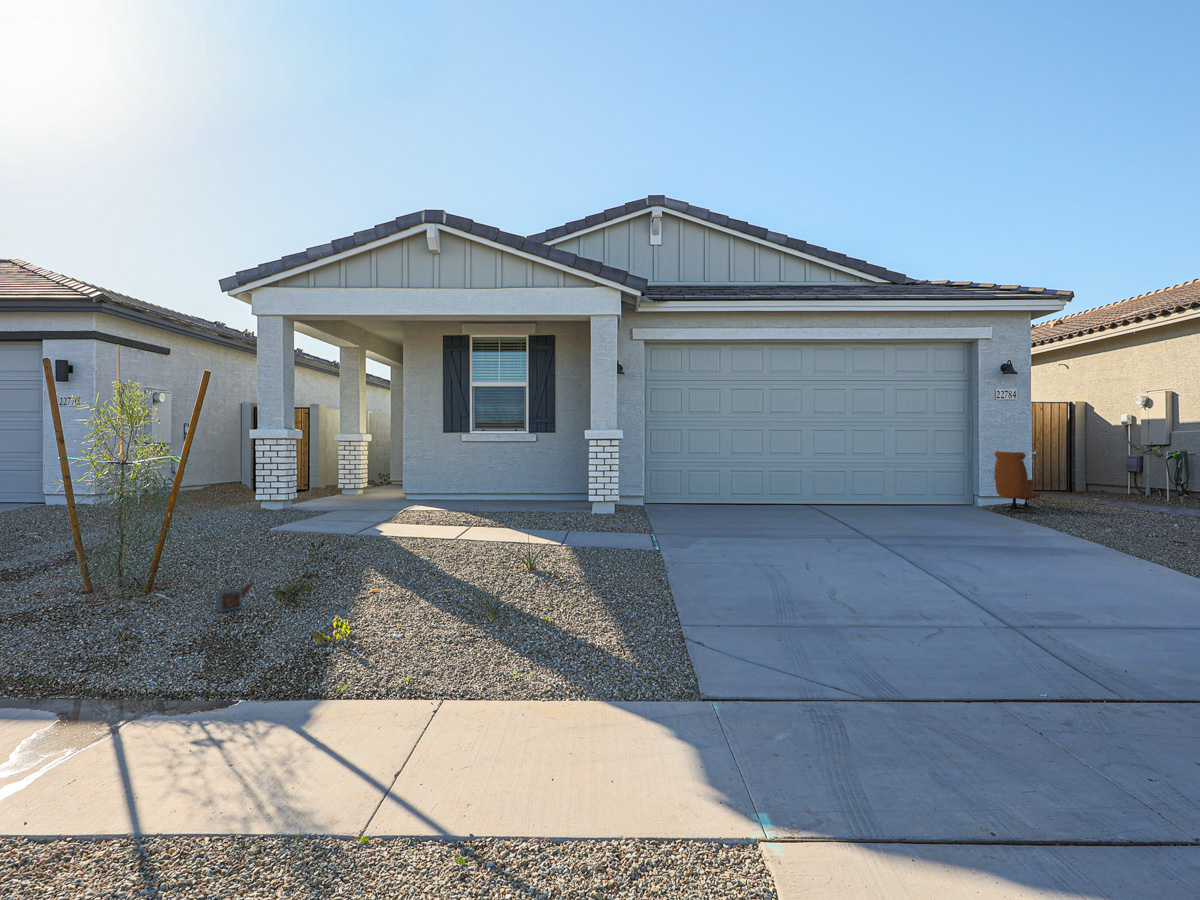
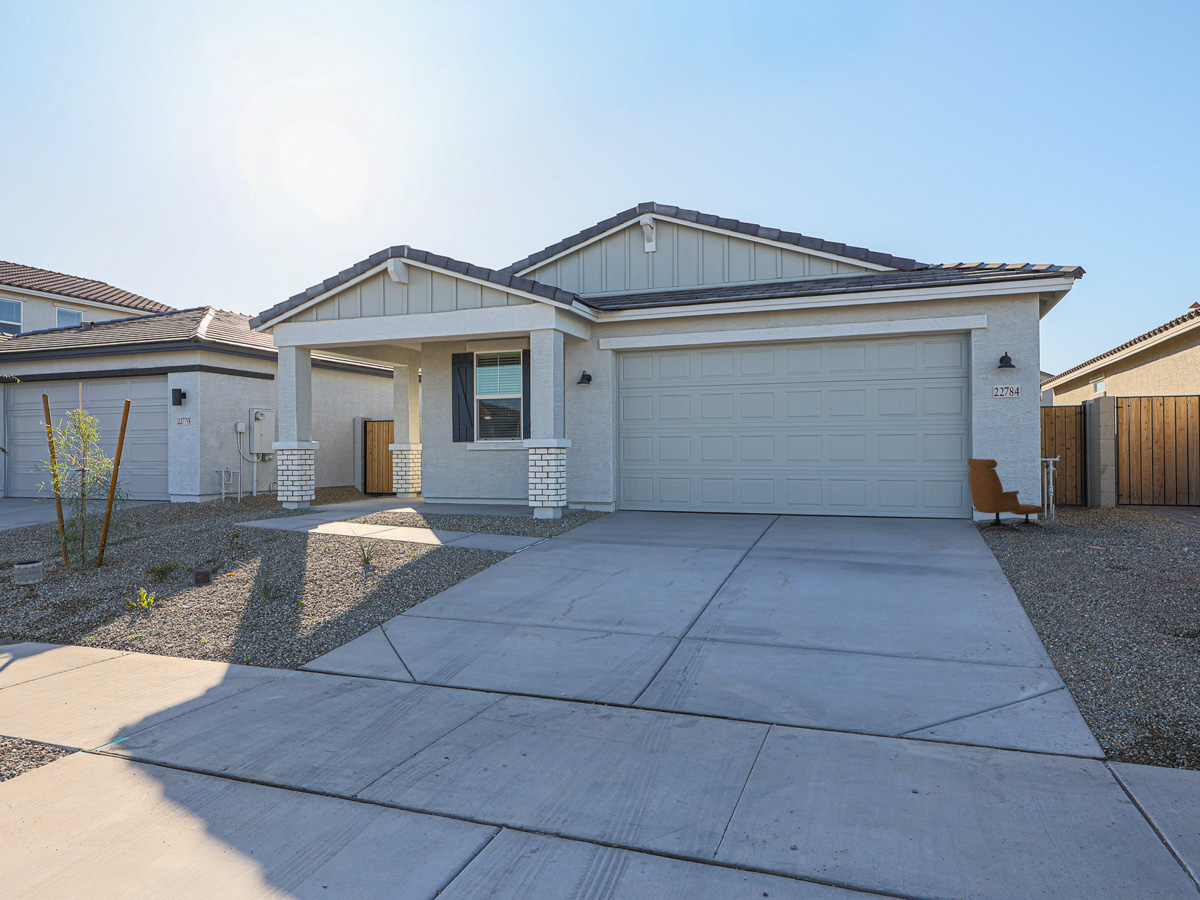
watering can: present [207,582,253,612] -> present [183,564,223,586]
planter: none [125,584,161,618] -> present [14,560,43,585]

